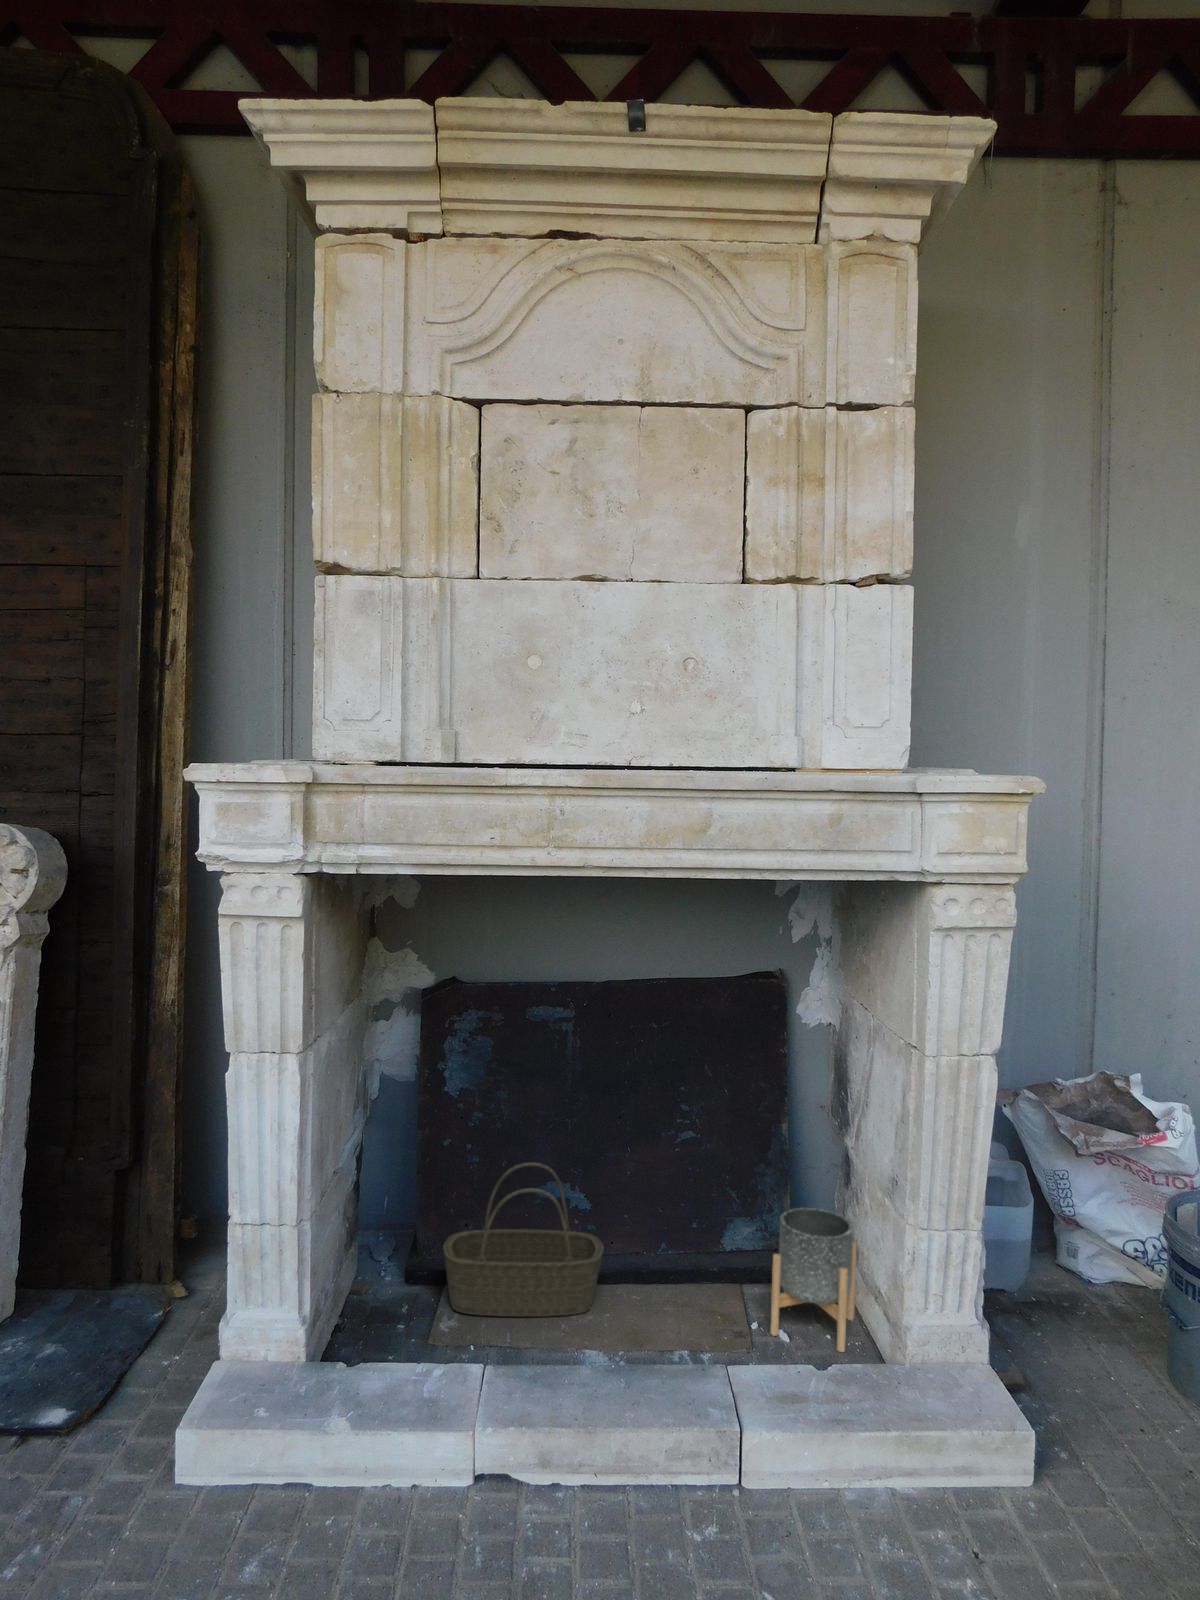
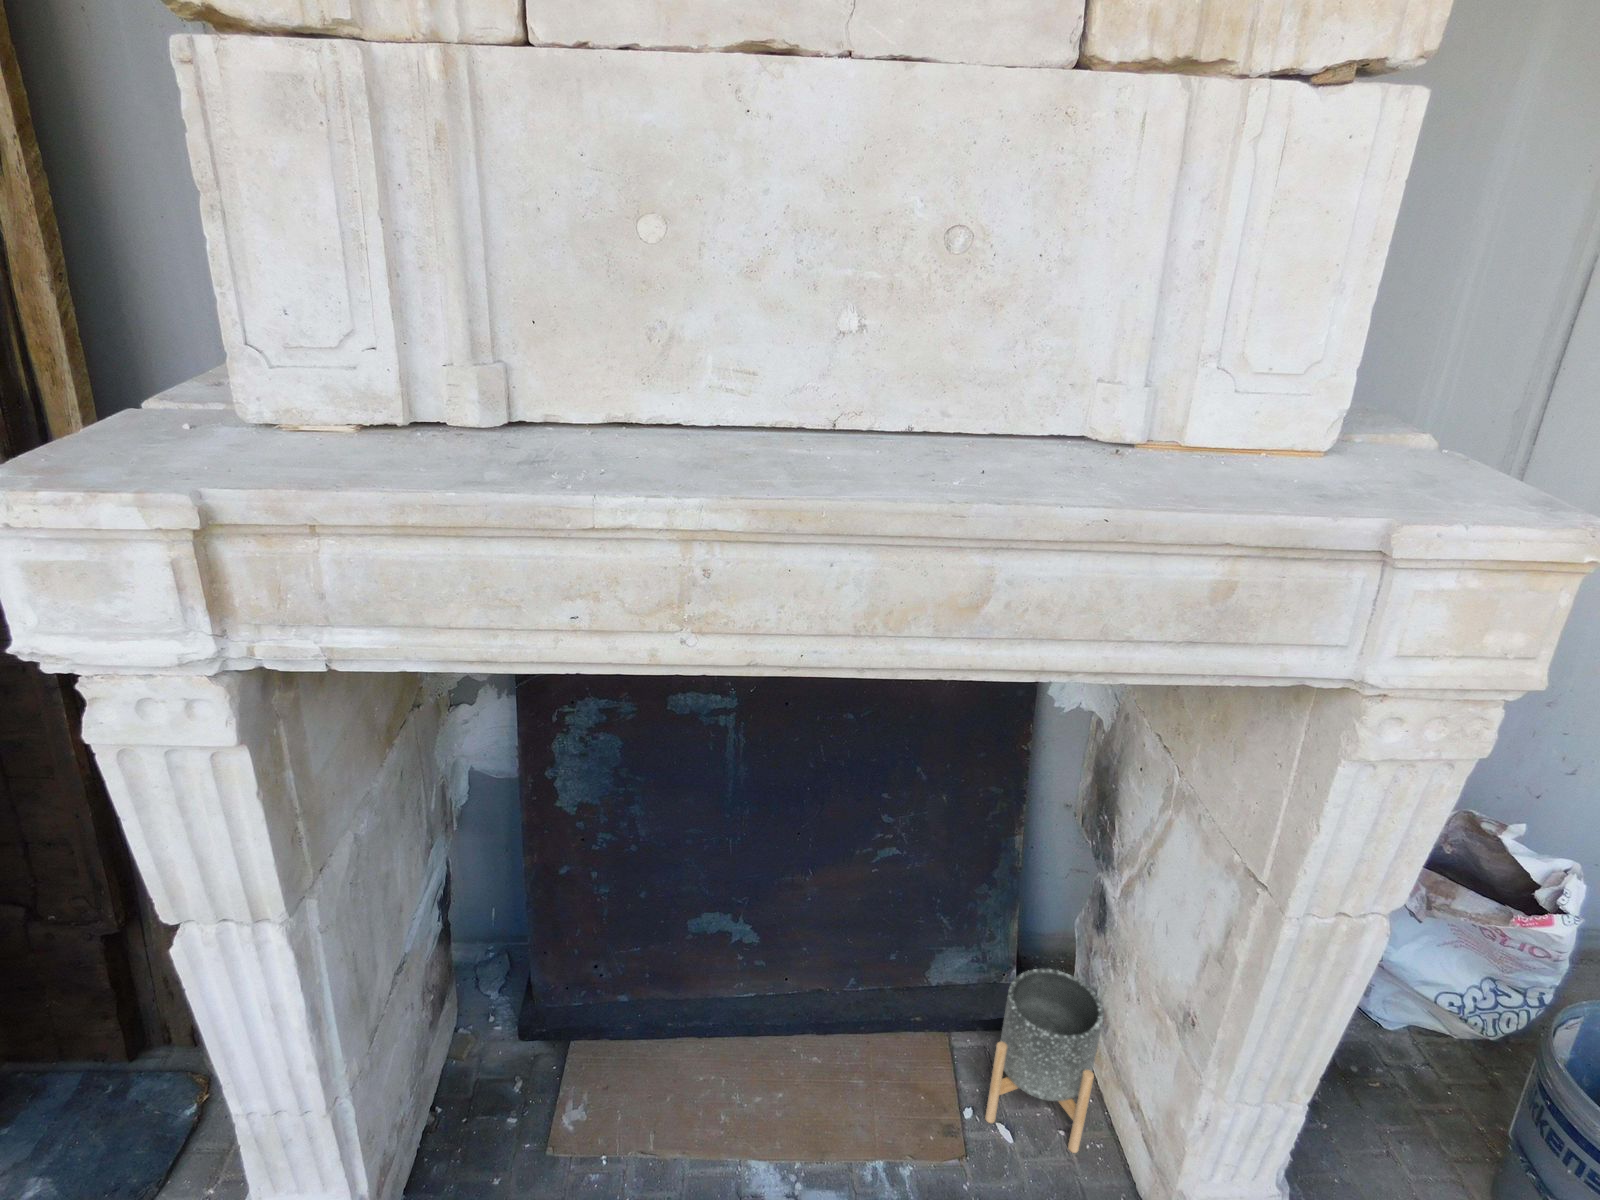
basket: present [443,1163,603,1317] -> none [572,905,778,1095]

